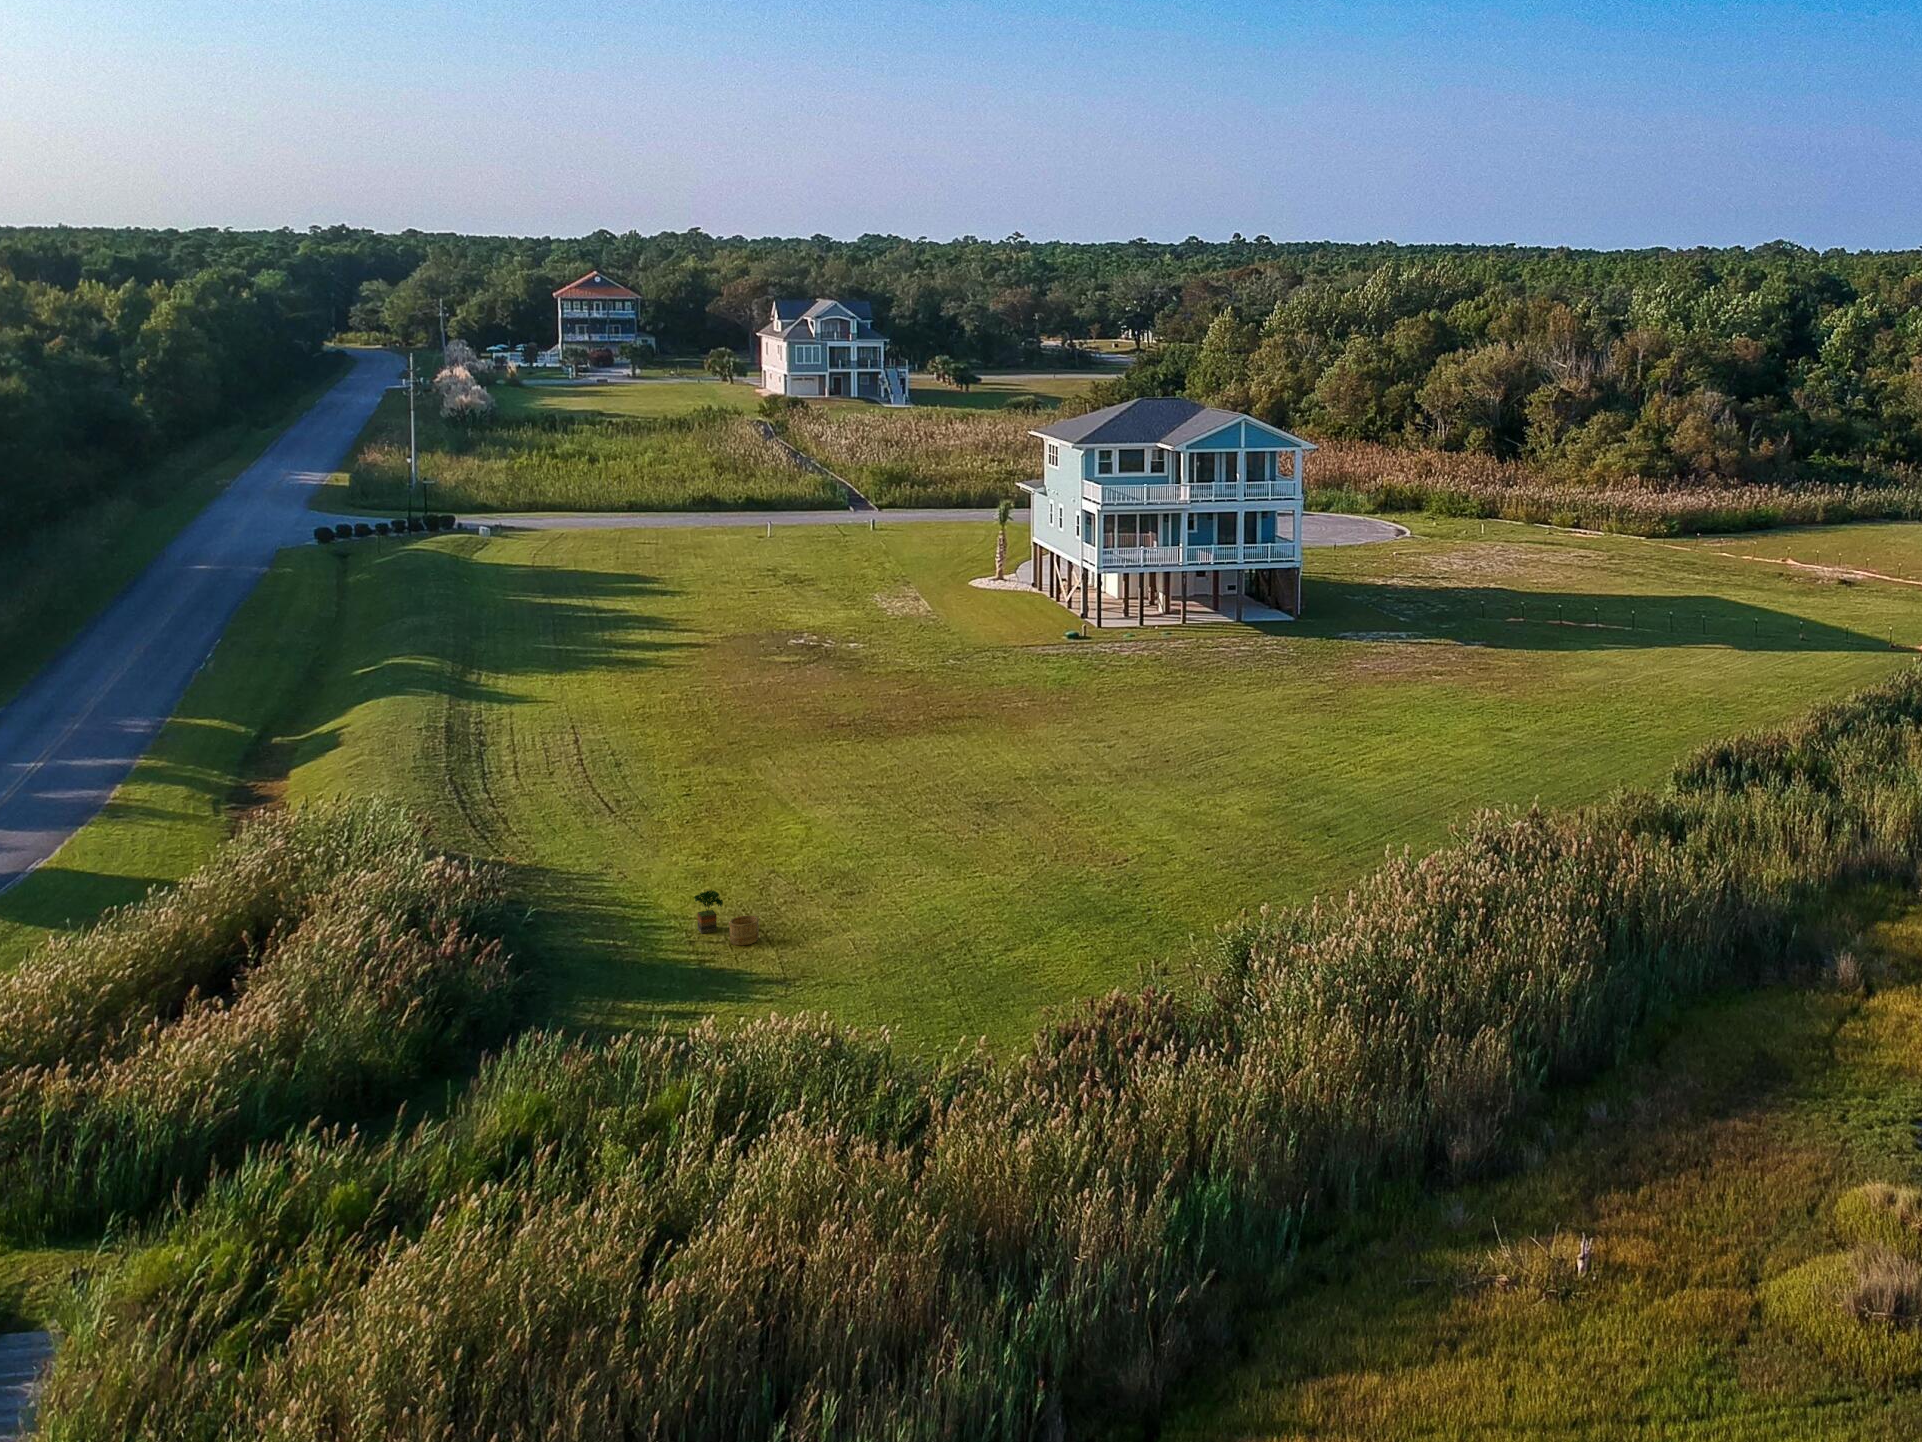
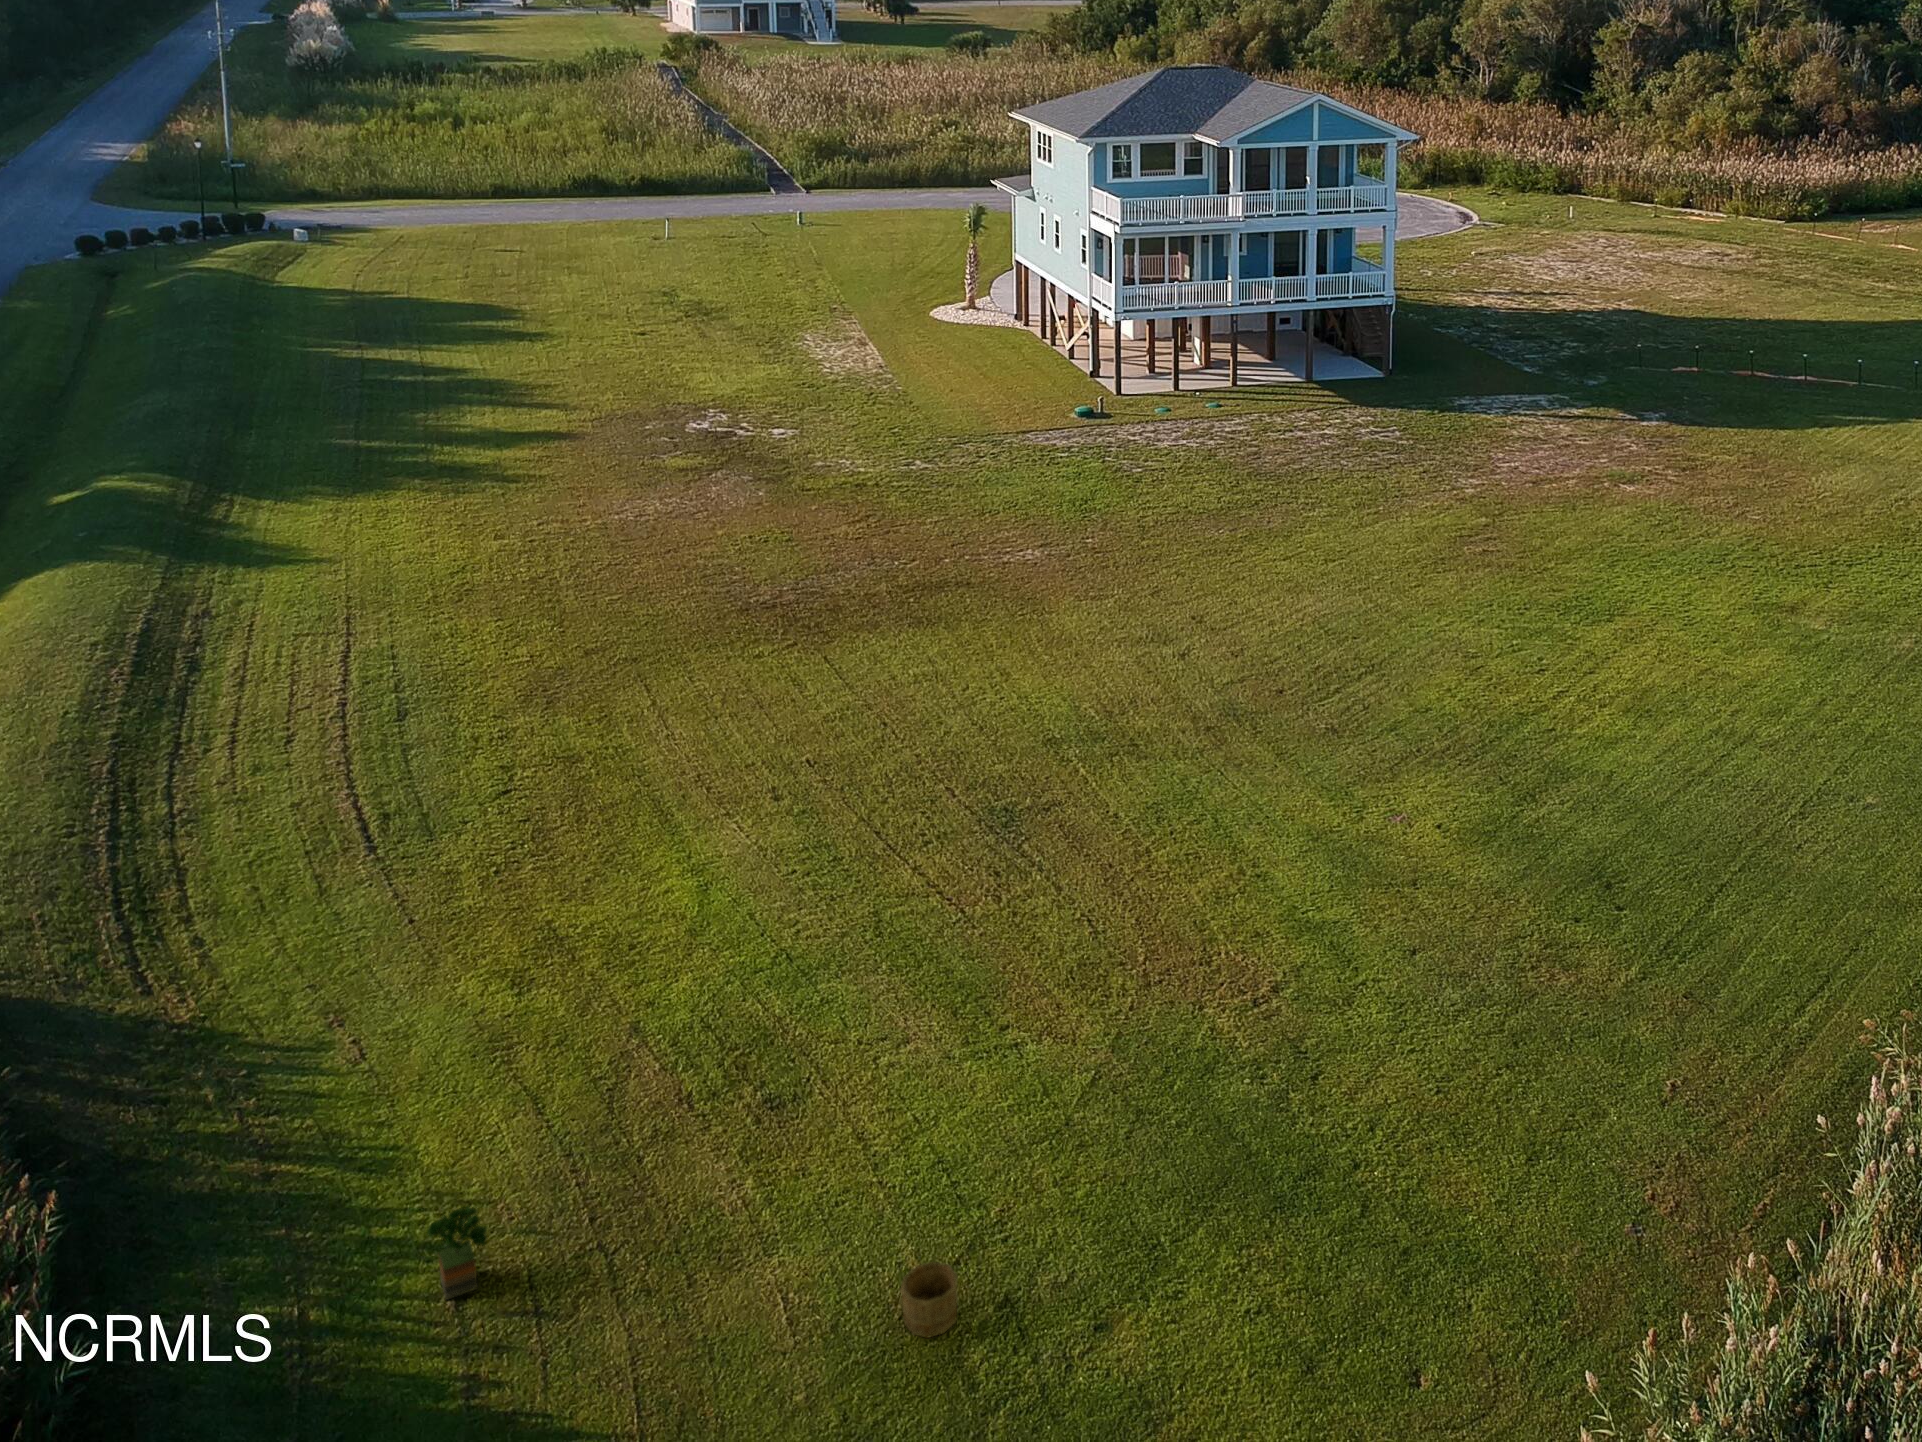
wooden bucket: present [729,915,759,946] -> present [900,1262,958,1338]

